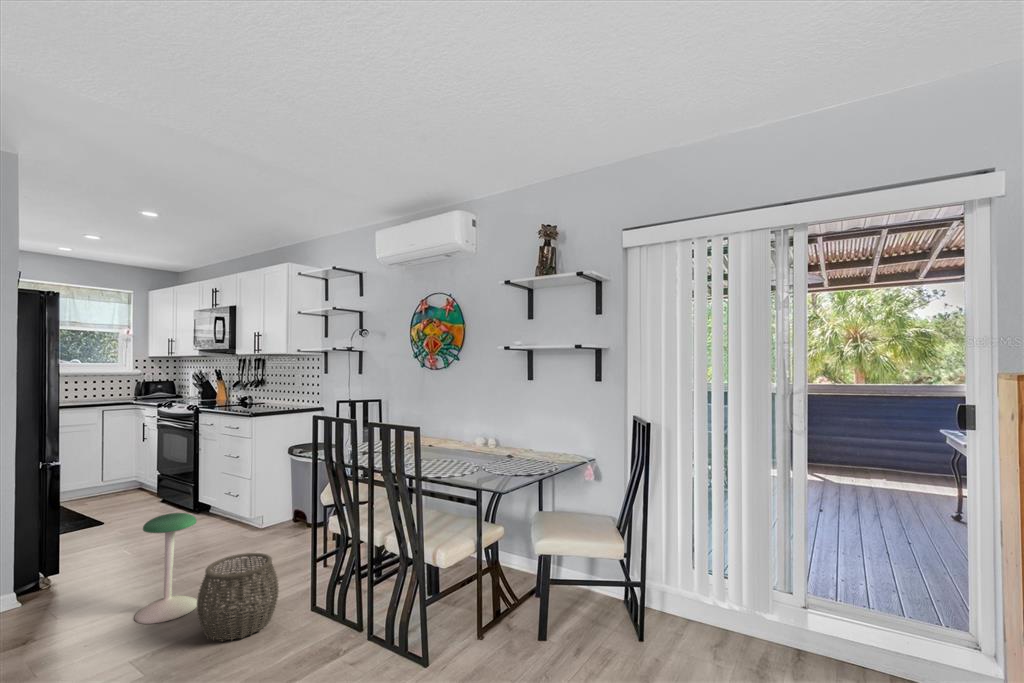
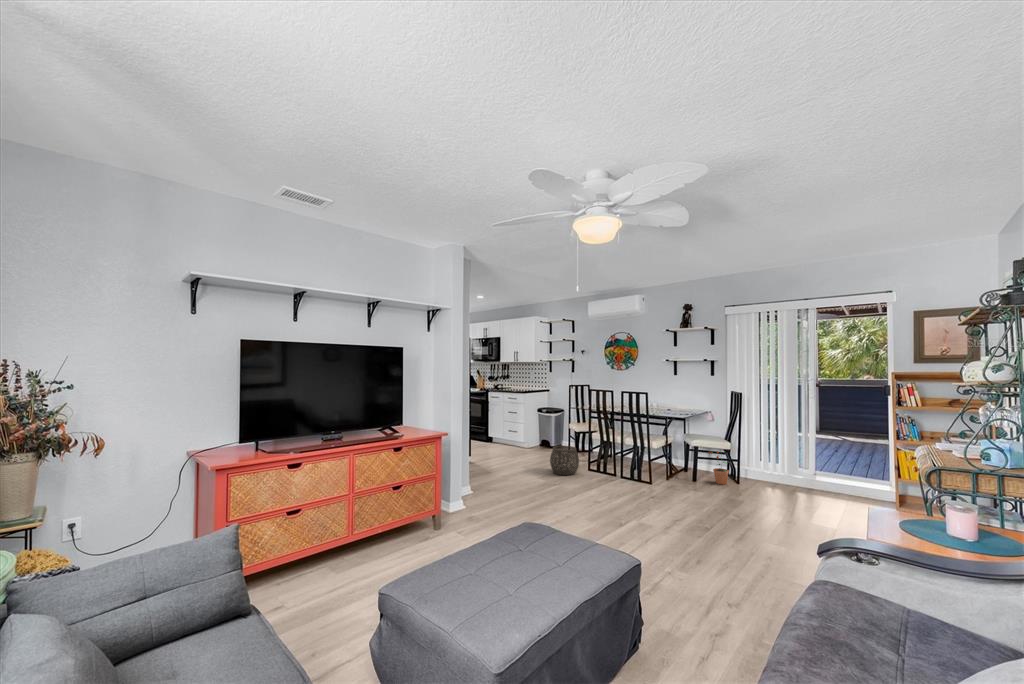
stool: present [135,513,197,624] -> none [518,429,540,471]
potted plant: none [576,536,620,649] -> present [708,451,729,485]

